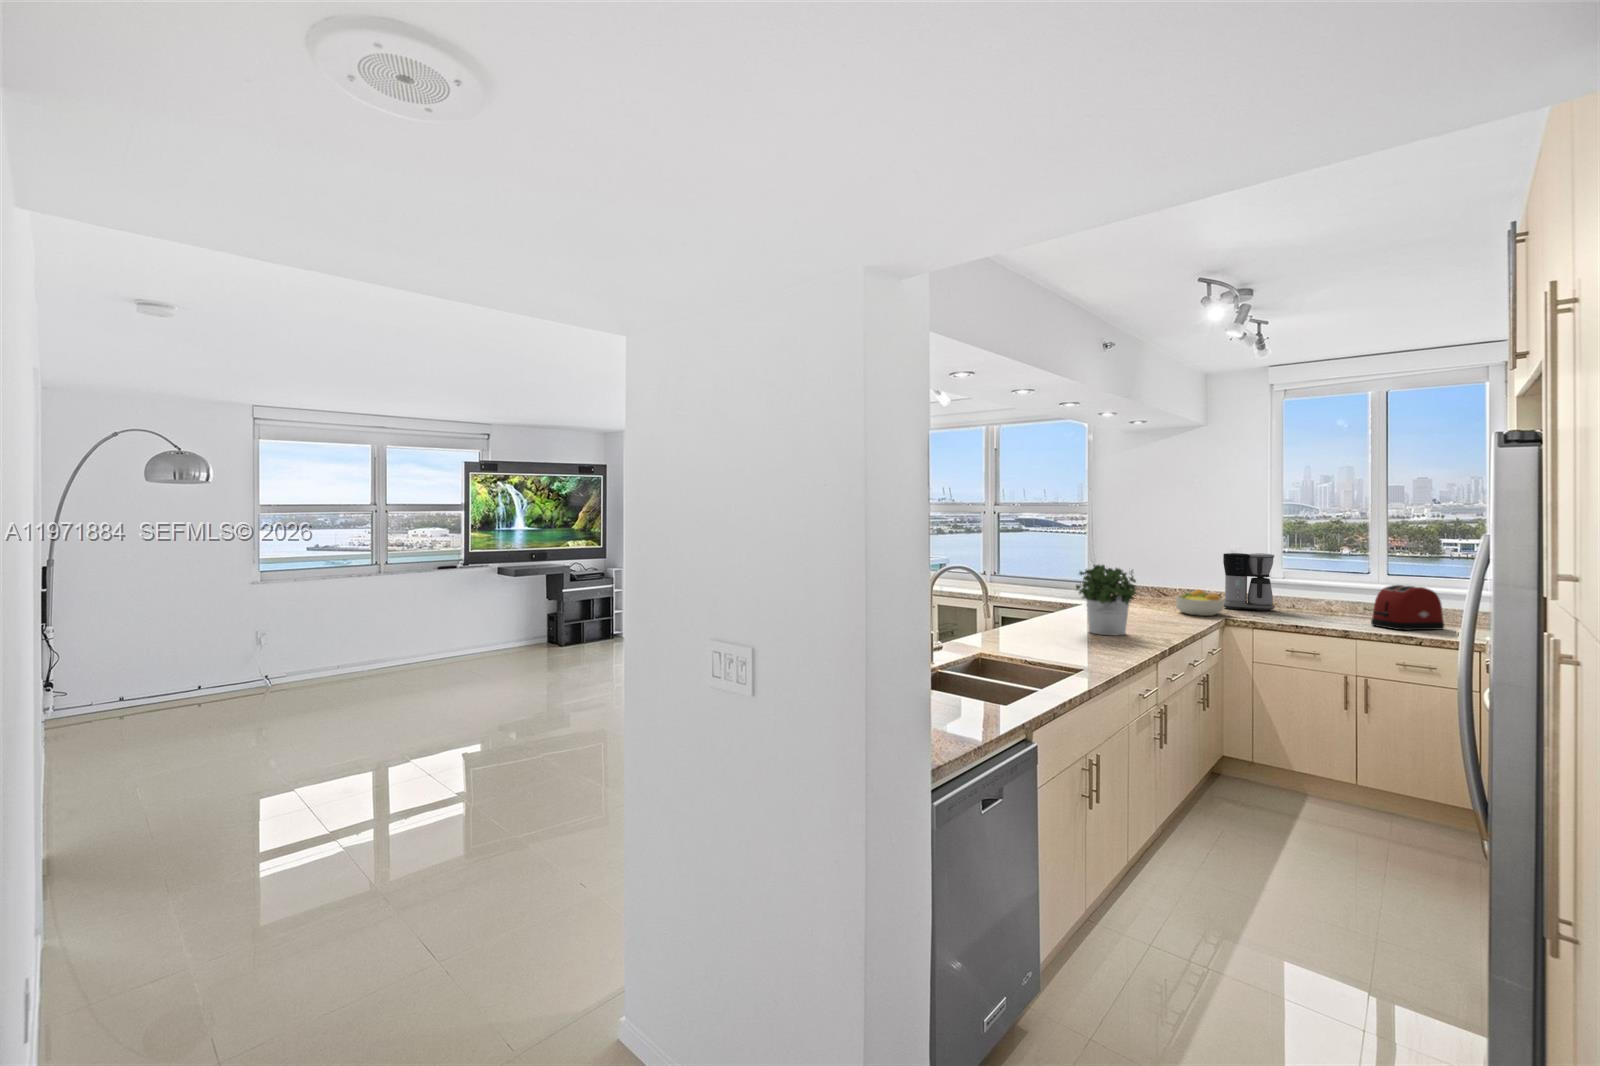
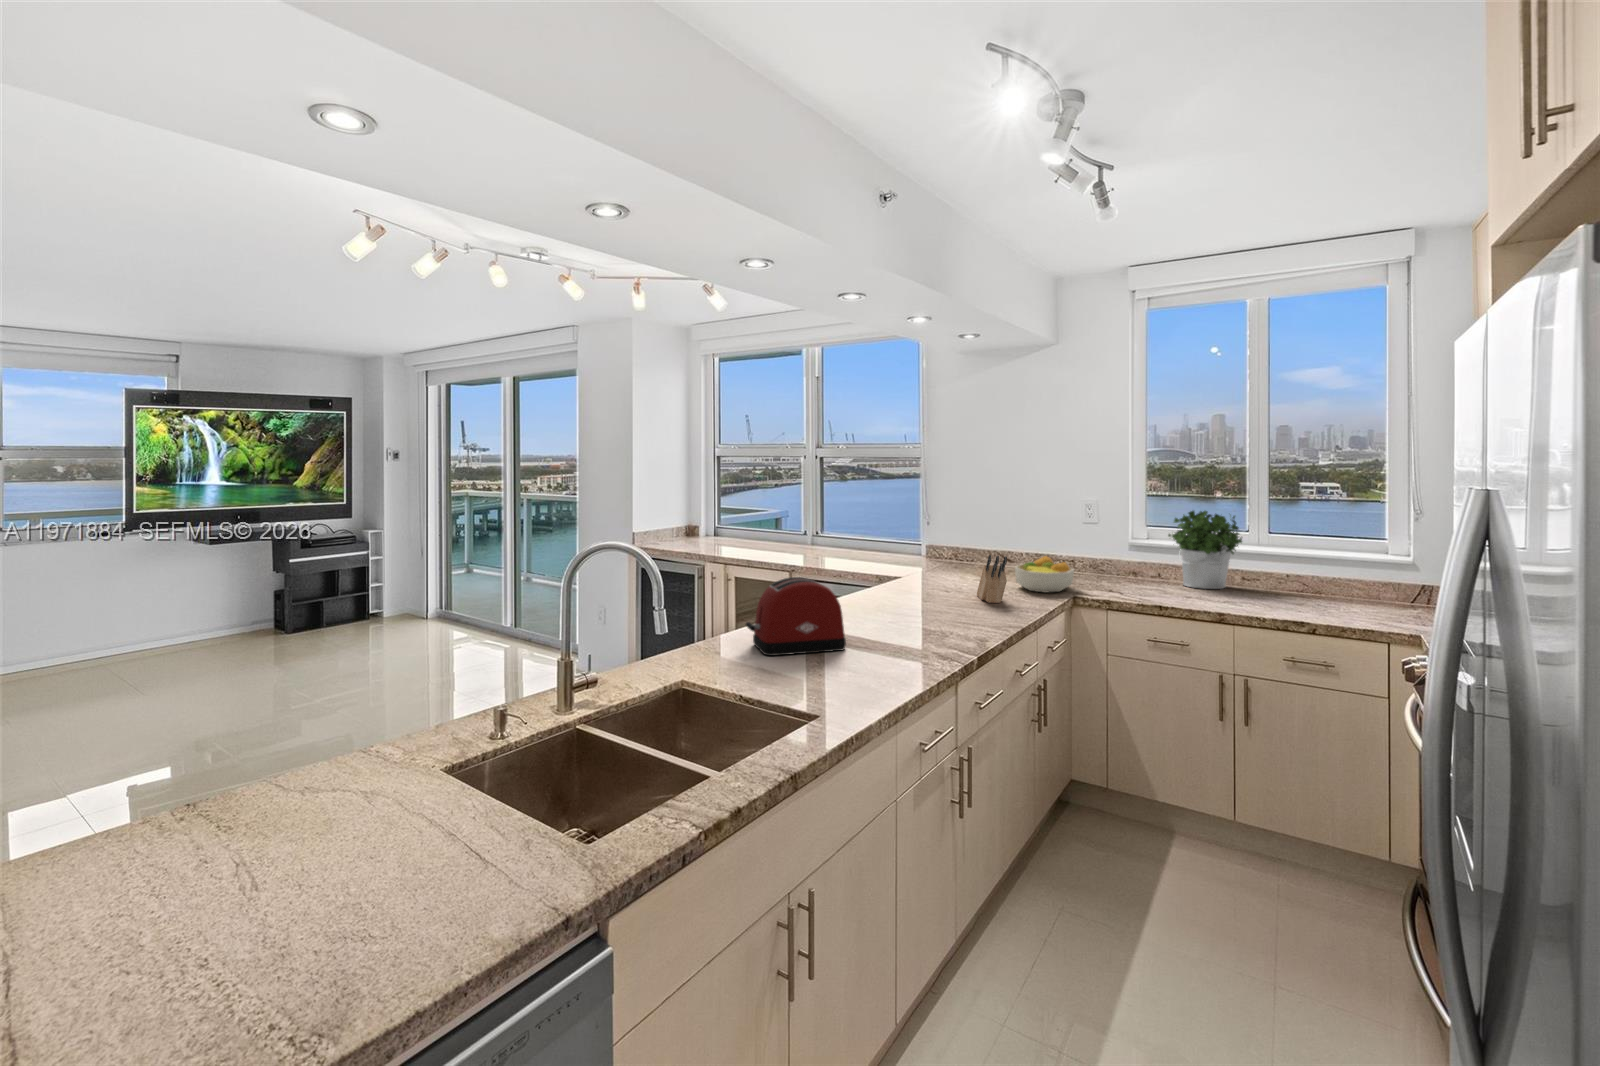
coffee maker: present [1223,553,1274,611] -> none [1076,508,1138,583]
potted plant: present [1076,565,1136,635] -> present [1168,511,1242,589]
knife block: none [1148,585,1175,621] -> present [977,555,1007,603]
toaster: present [1371,585,1444,630] -> present [746,577,846,656]

